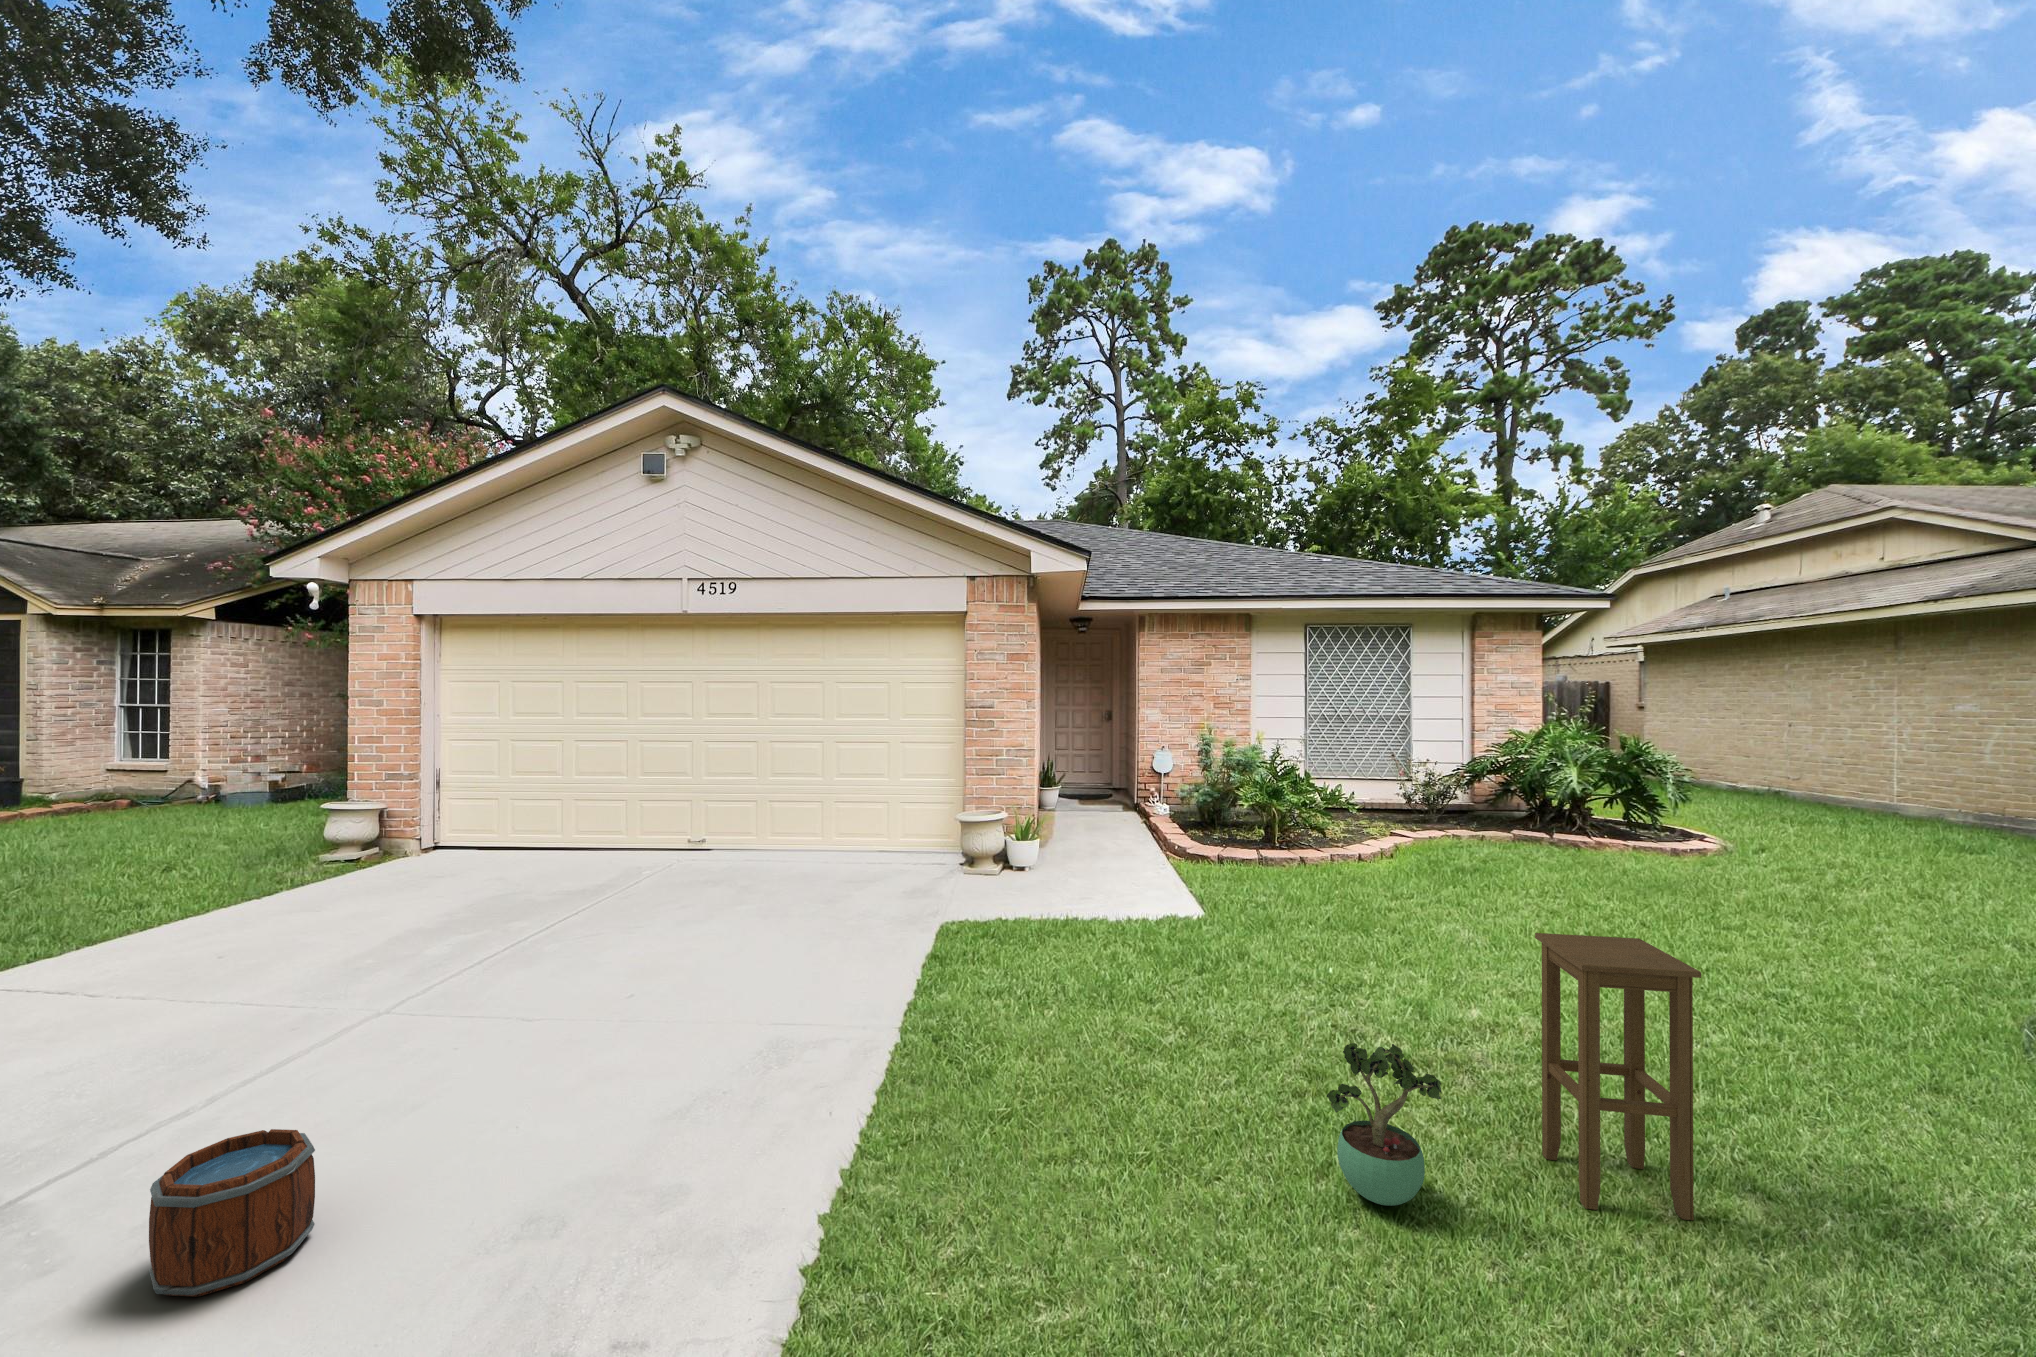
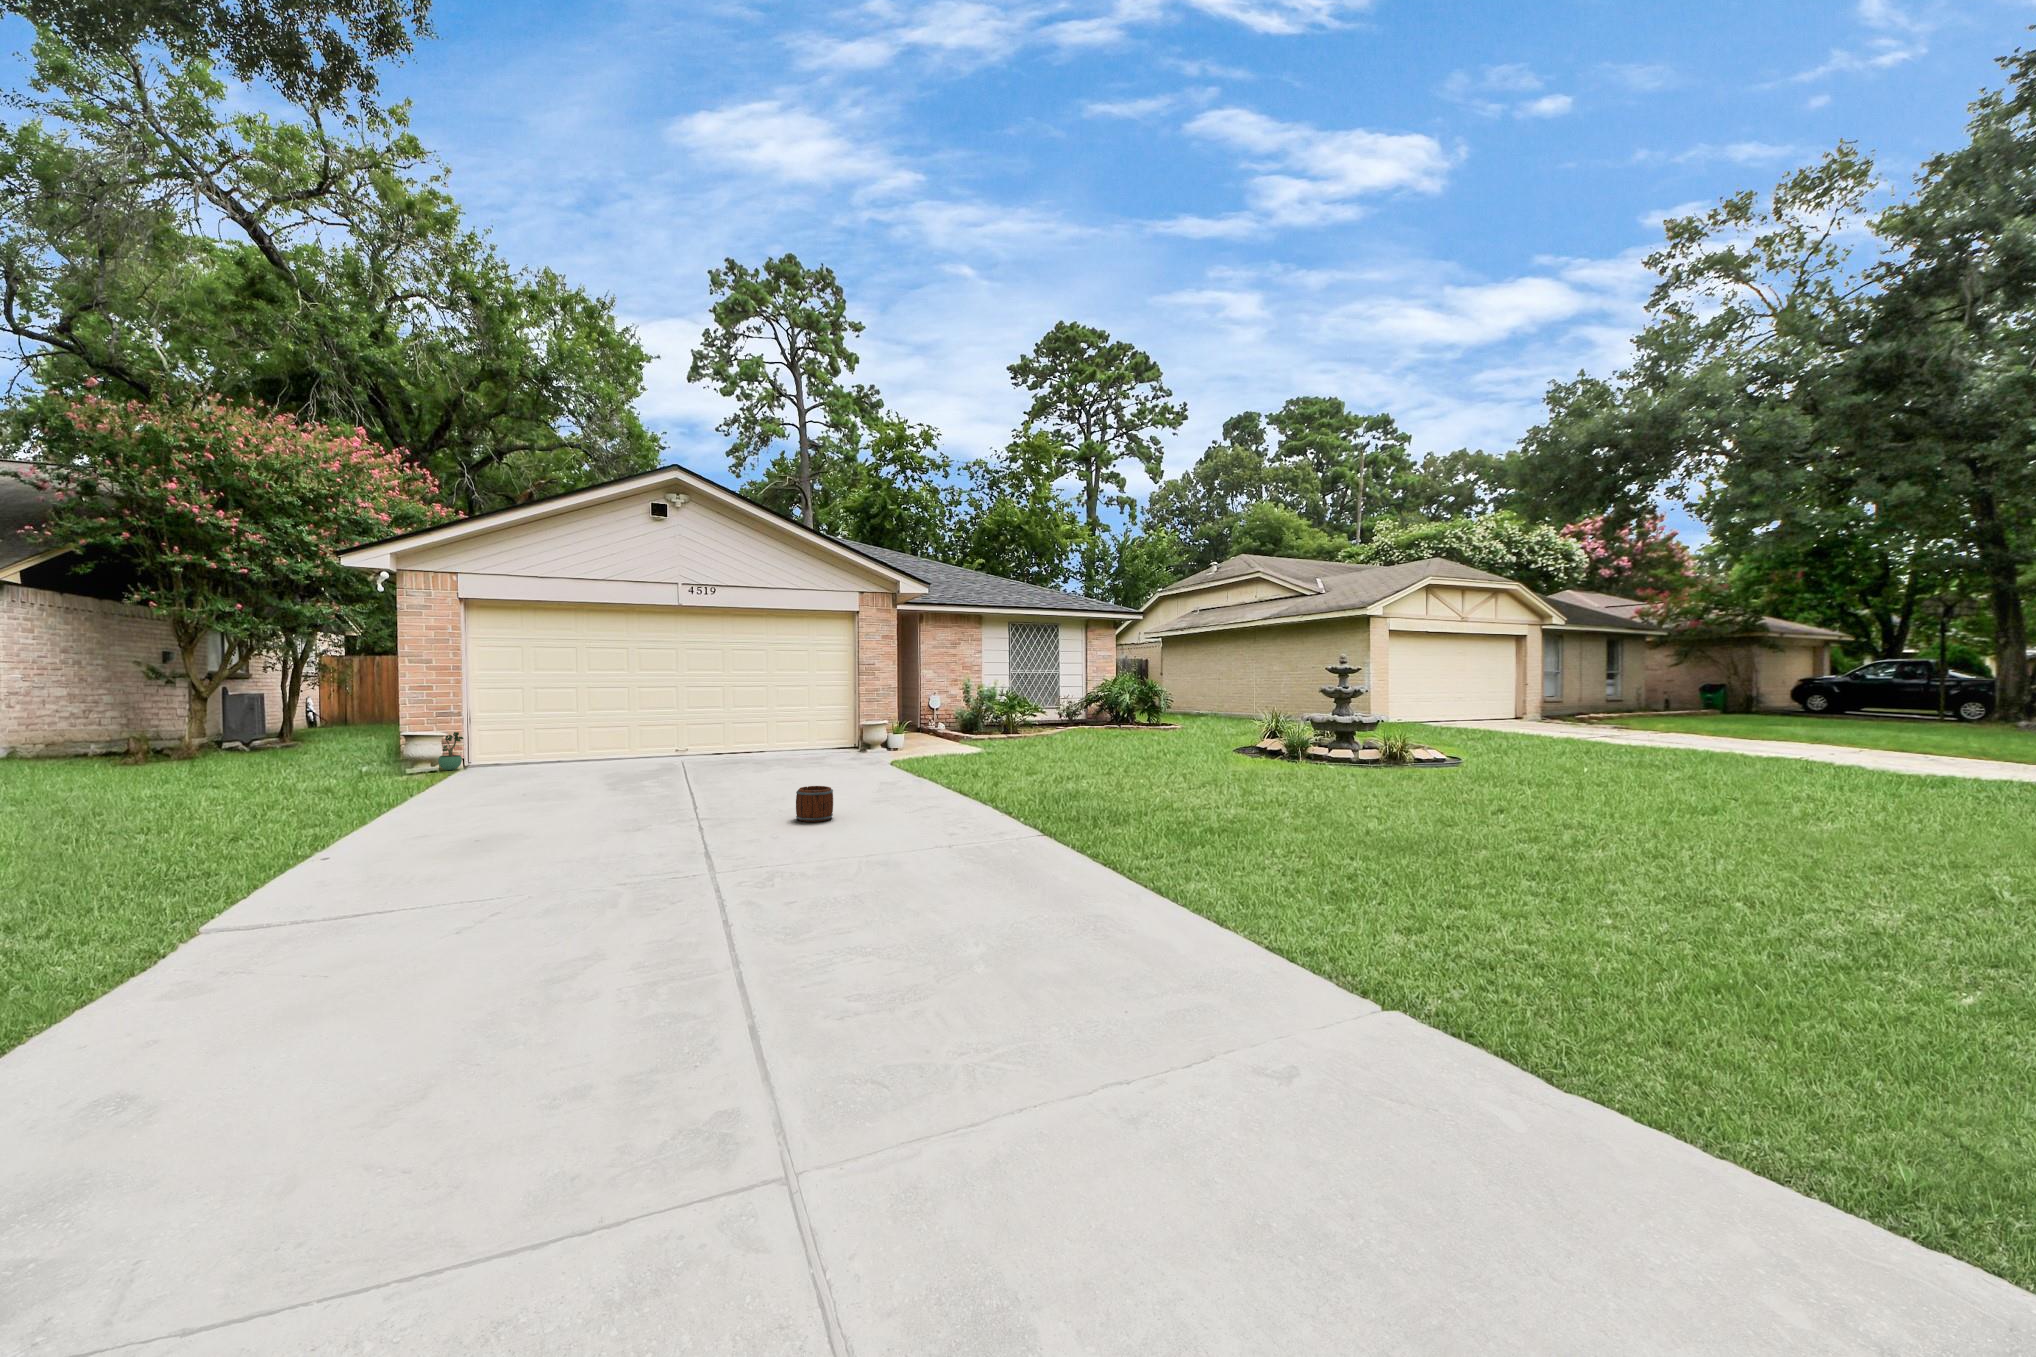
stool: present [1535,933,1701,1220] -> none [1135,721,1171,785]
potted plant: present [1327,1043,1442,1206] -> present [438,732,463,770]

